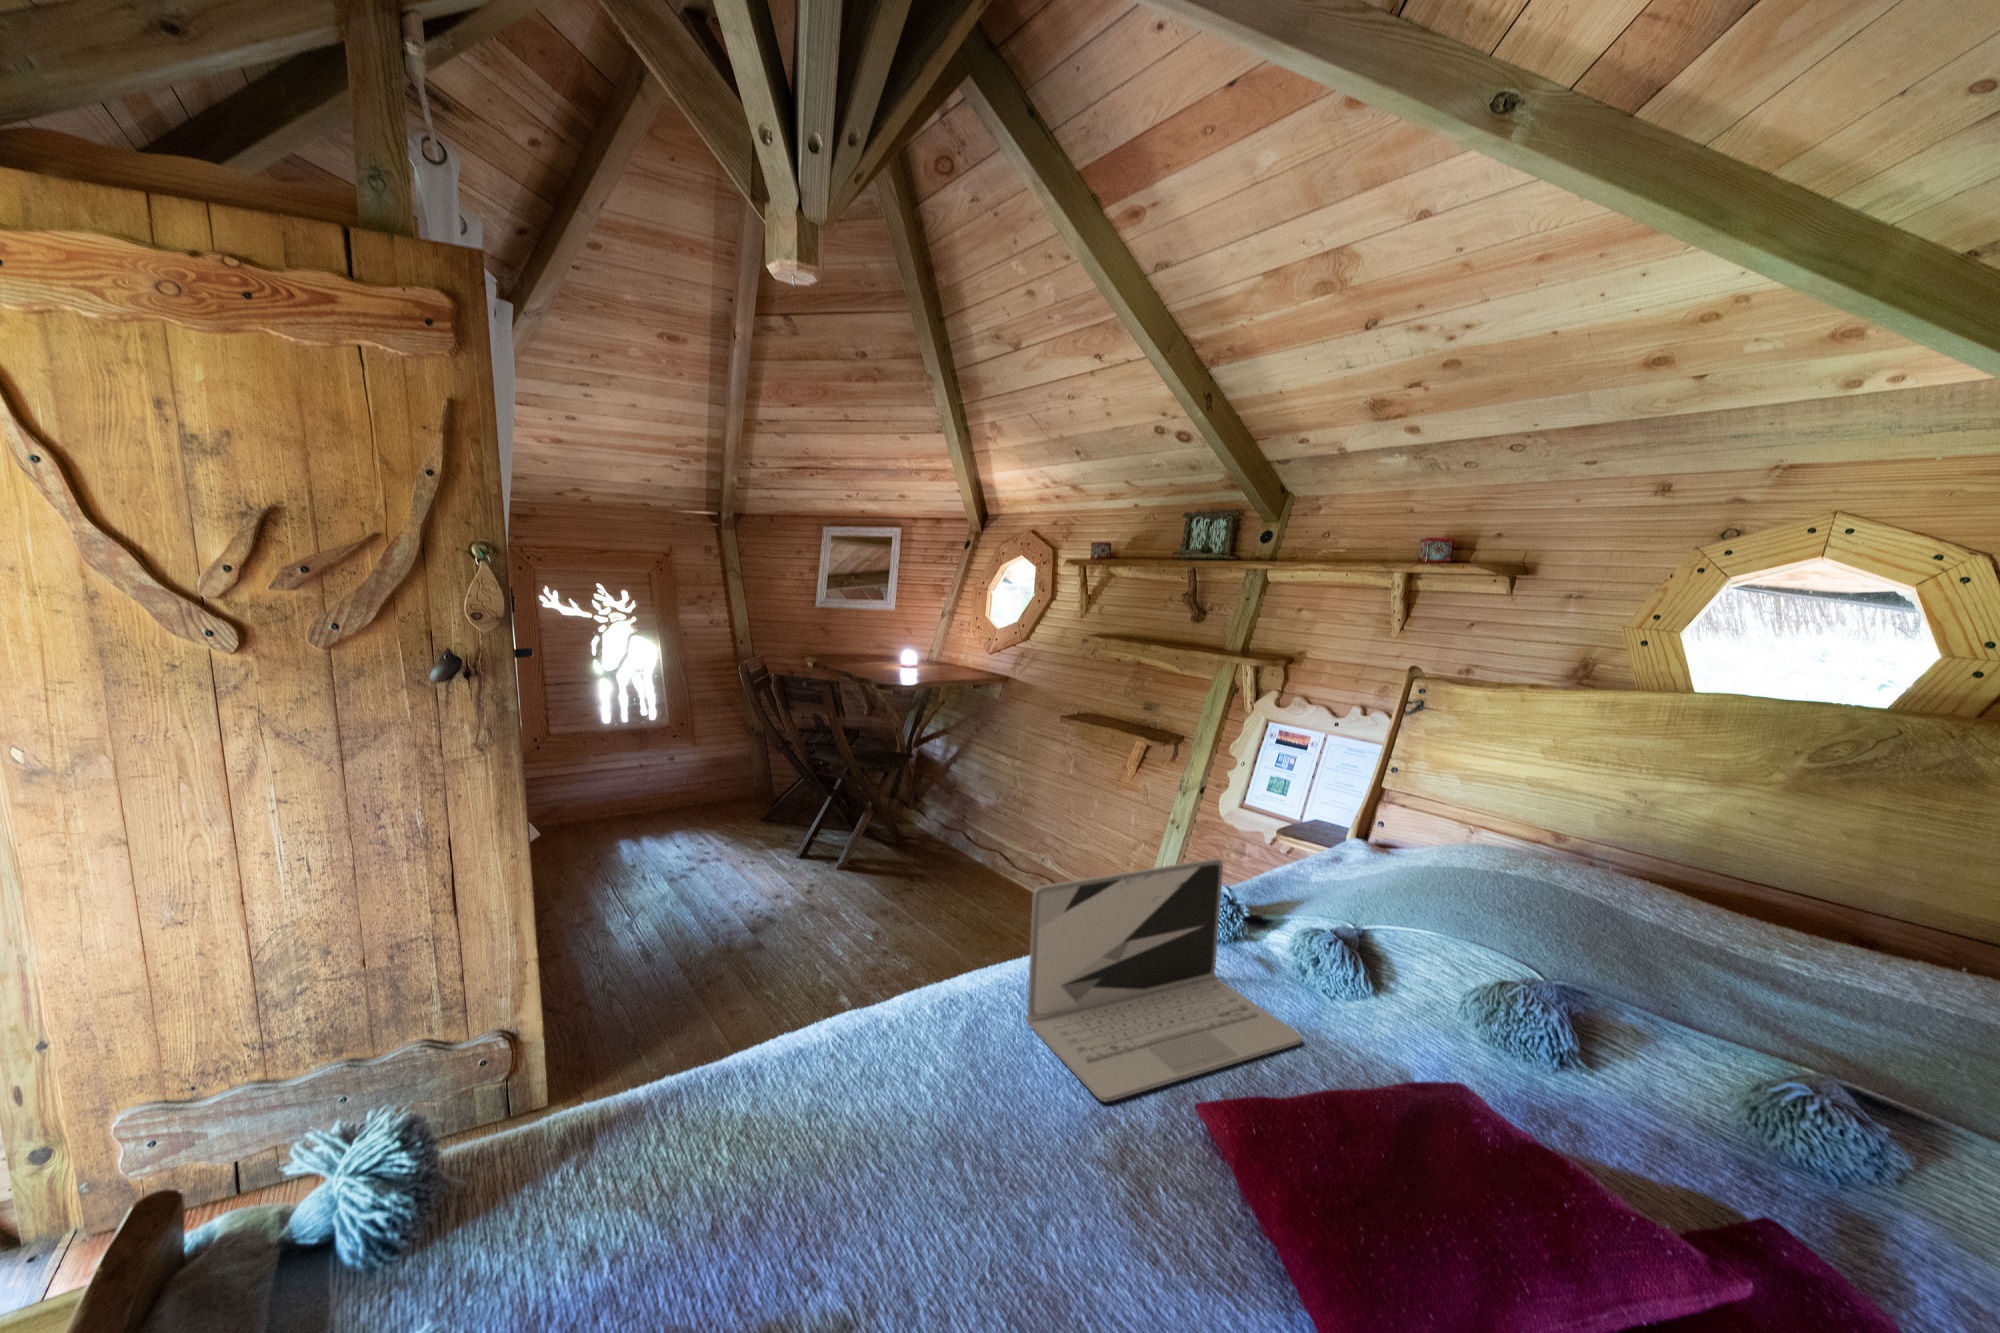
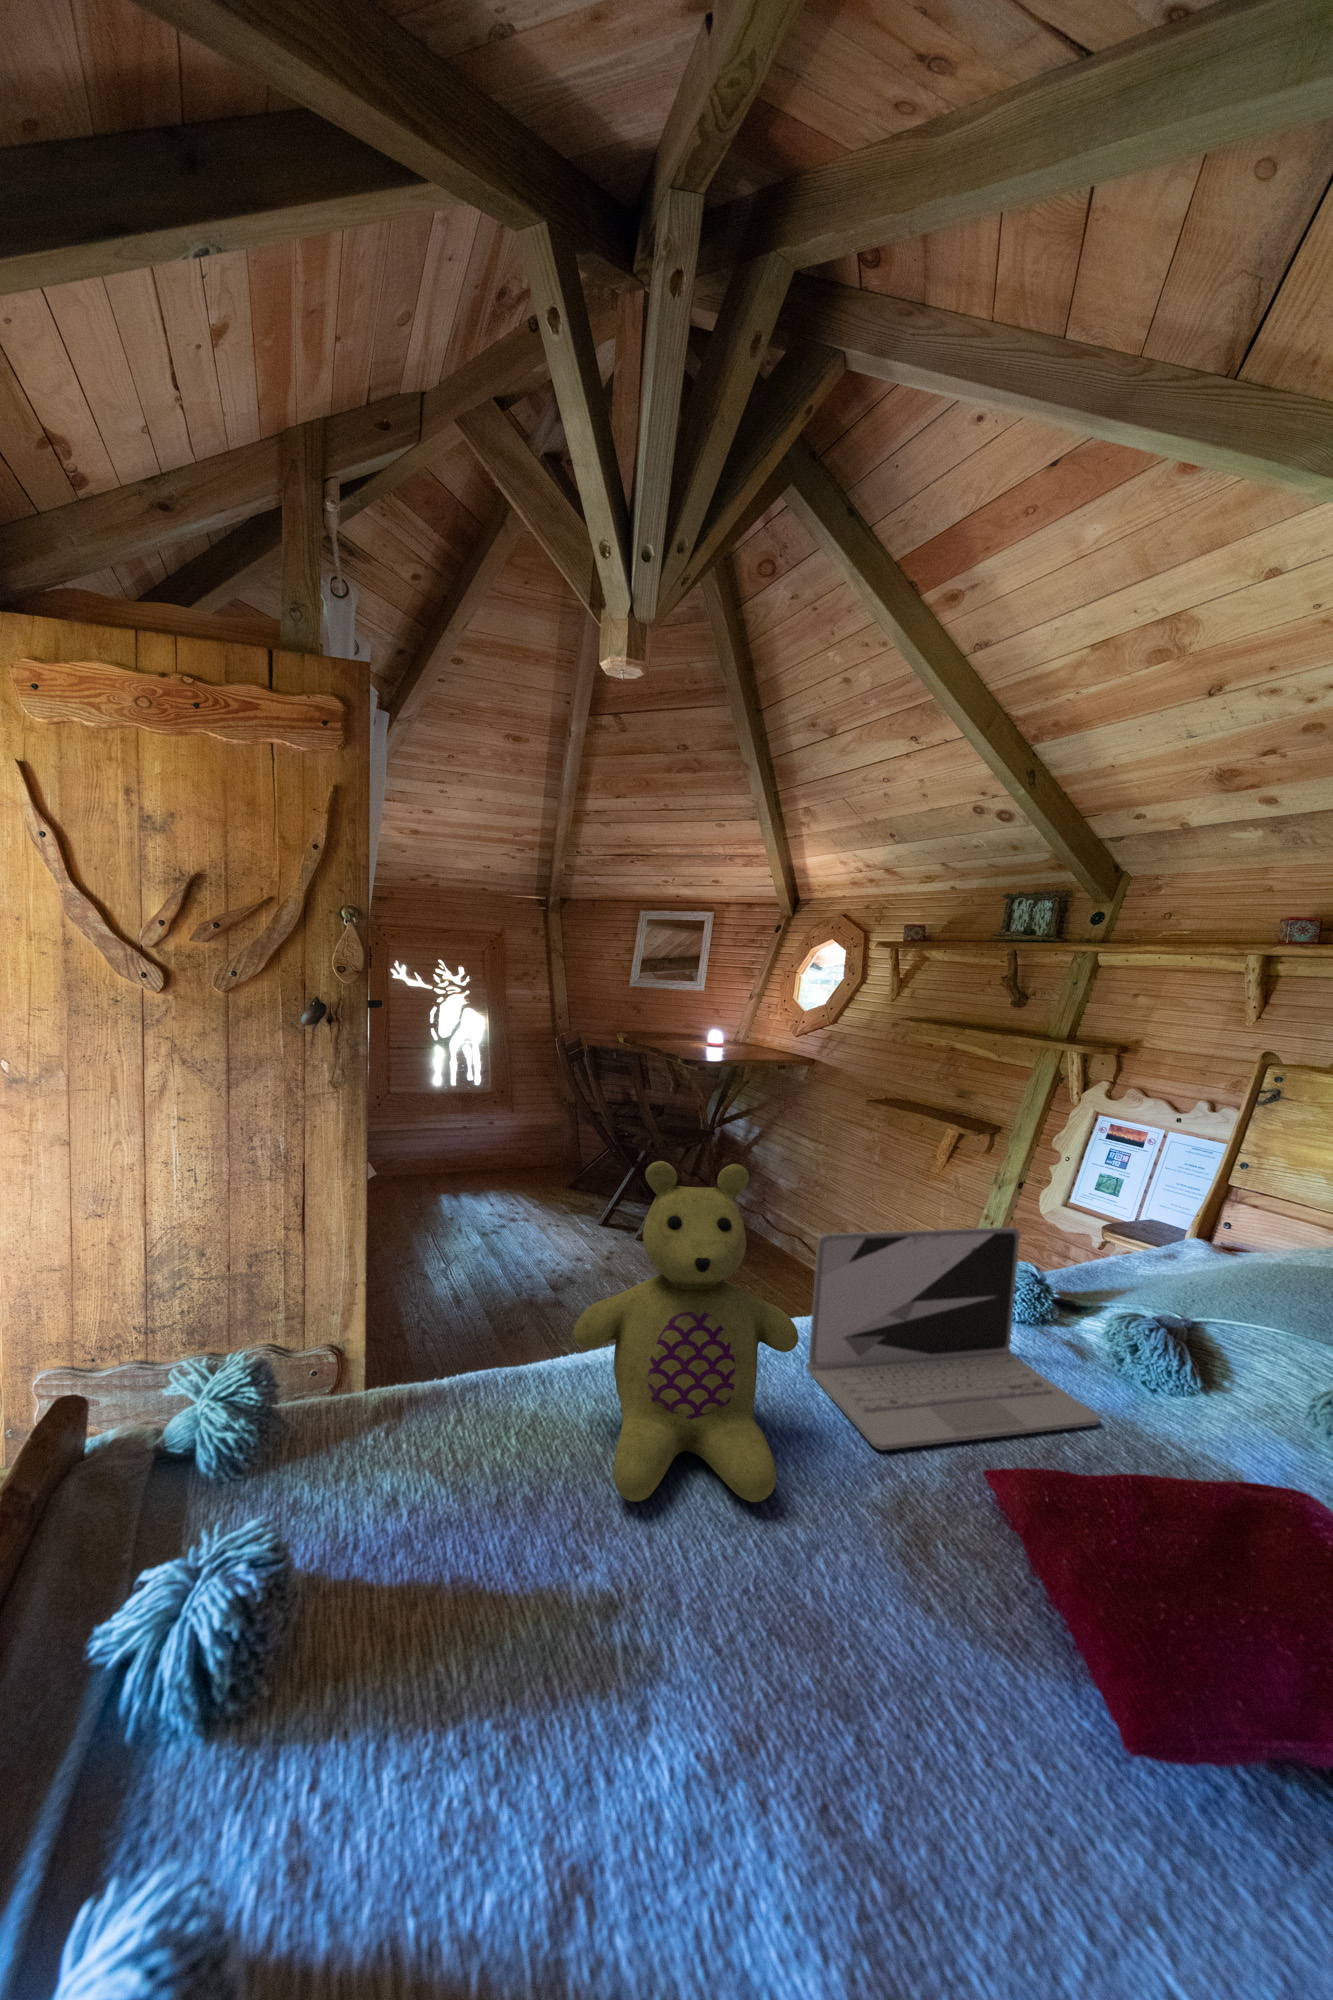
stuffed bear: none [783,833,1022,1206] -> present [573,1161,799,1502]

